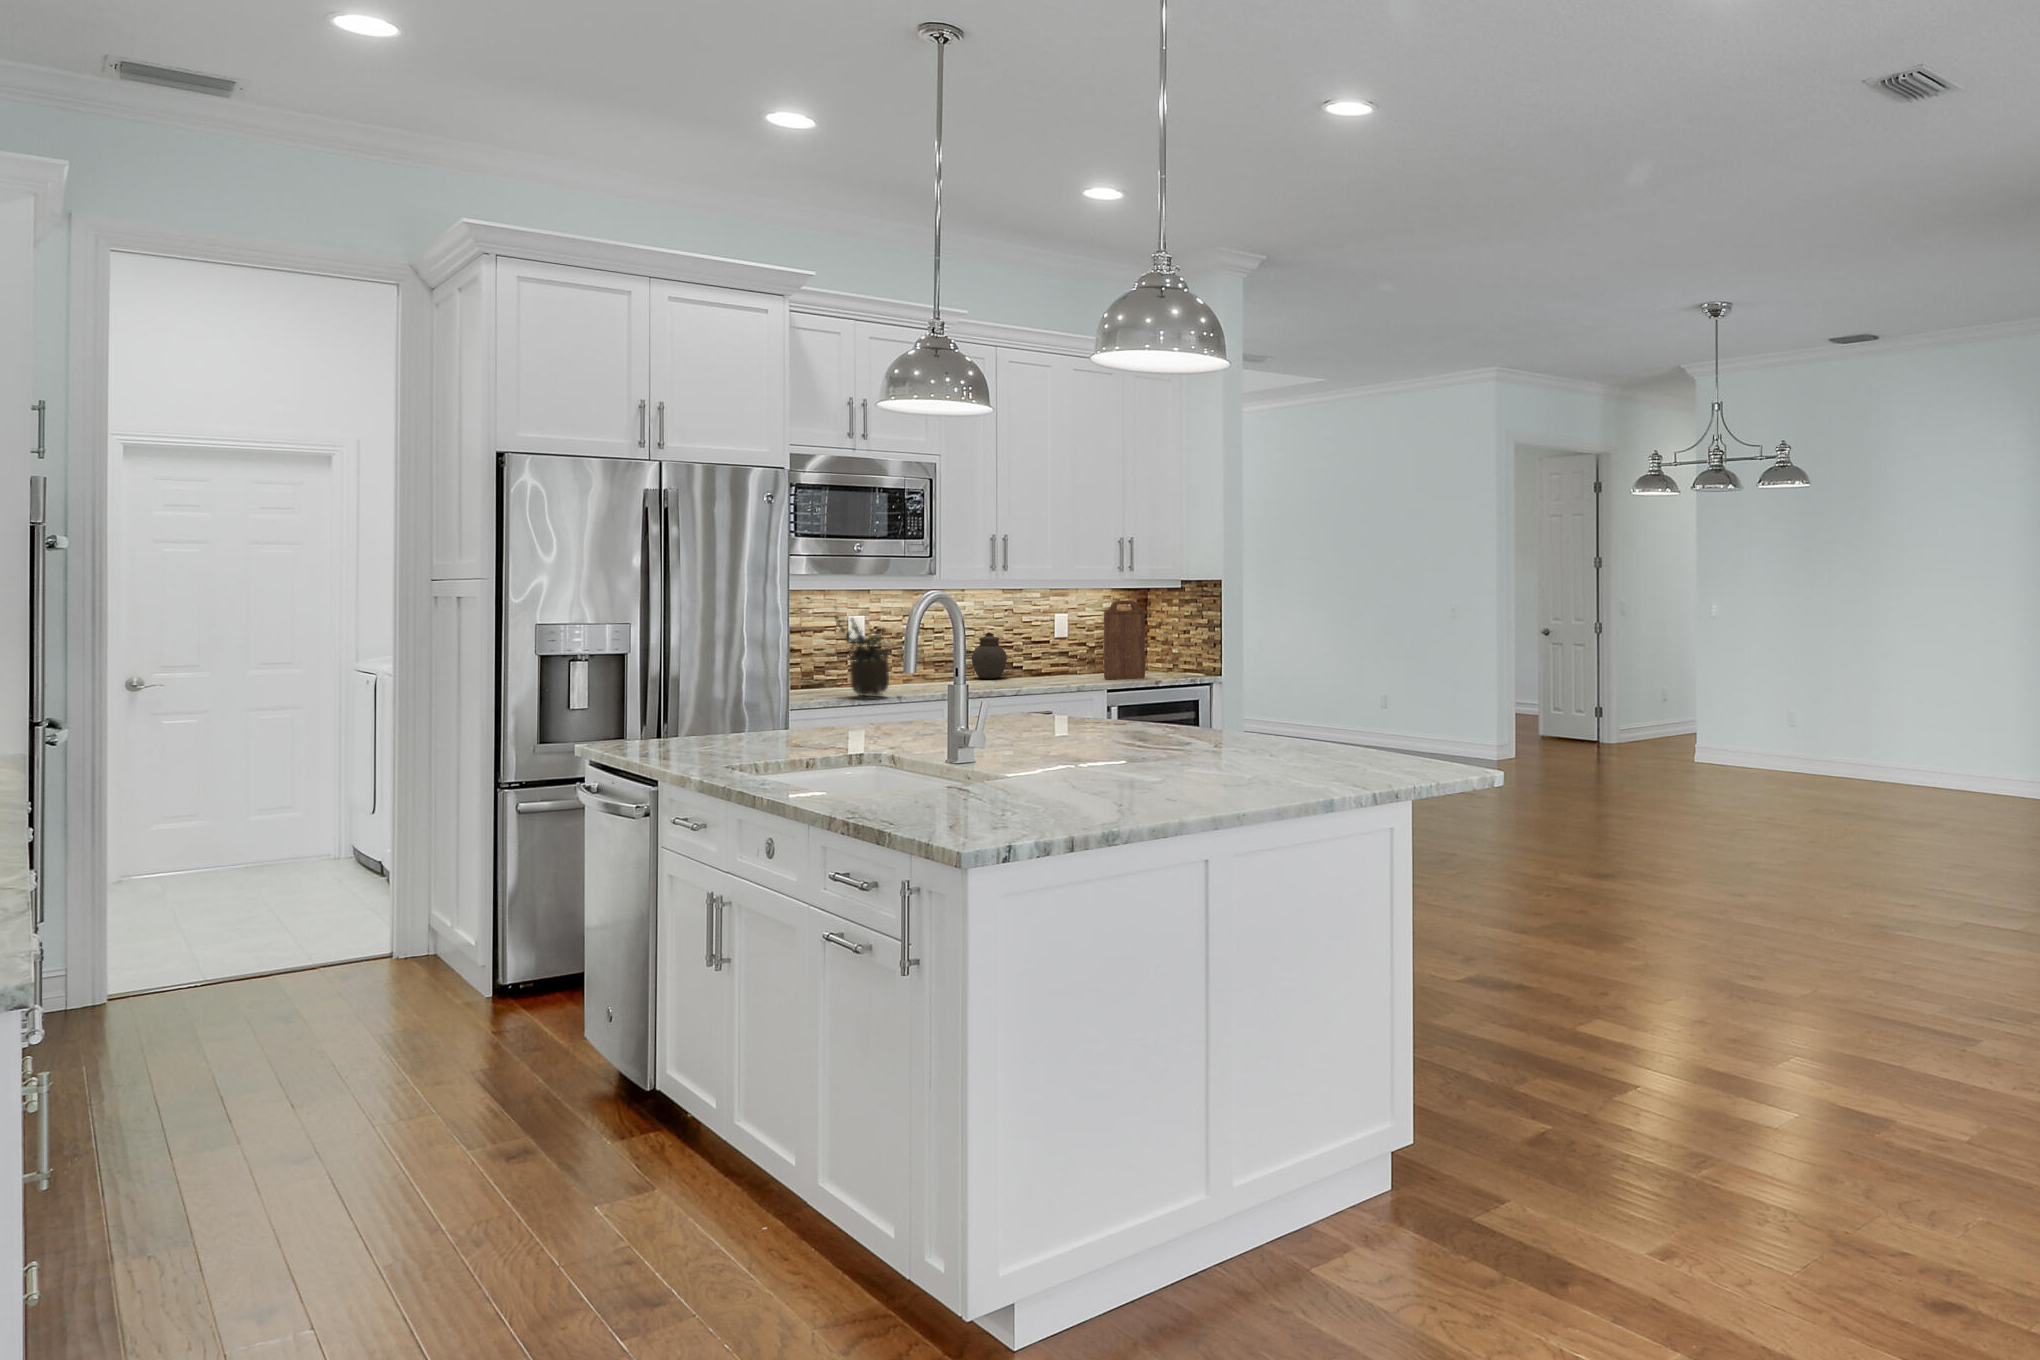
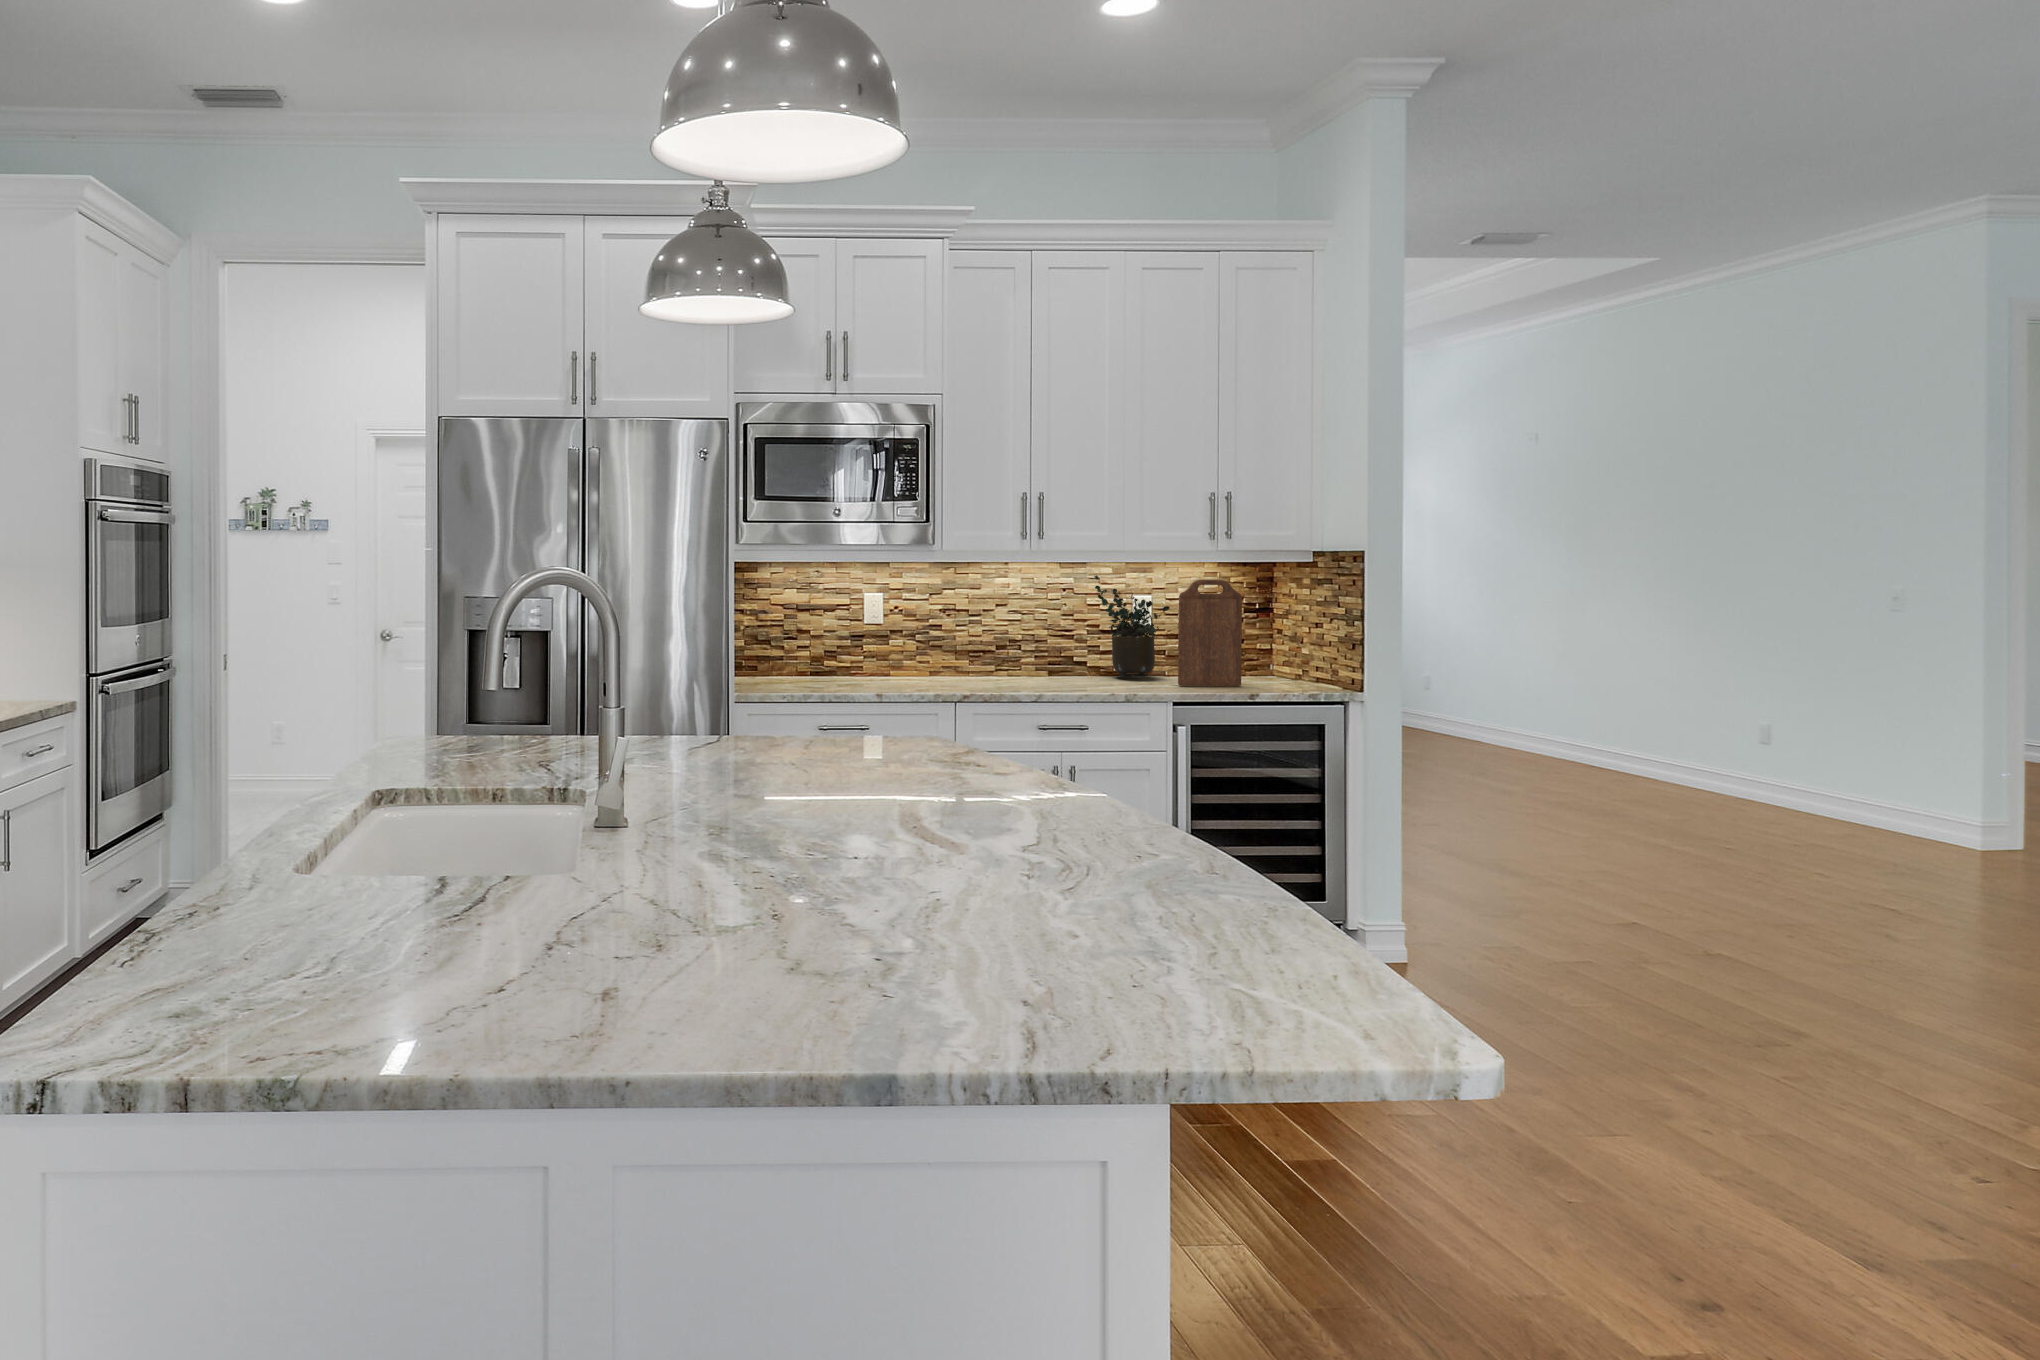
potted plant: present [835,616,900,696] -> present [1094,575,1170,677]
jar: present [972,632,1007,679] -> none [1006,618,1050,676]

